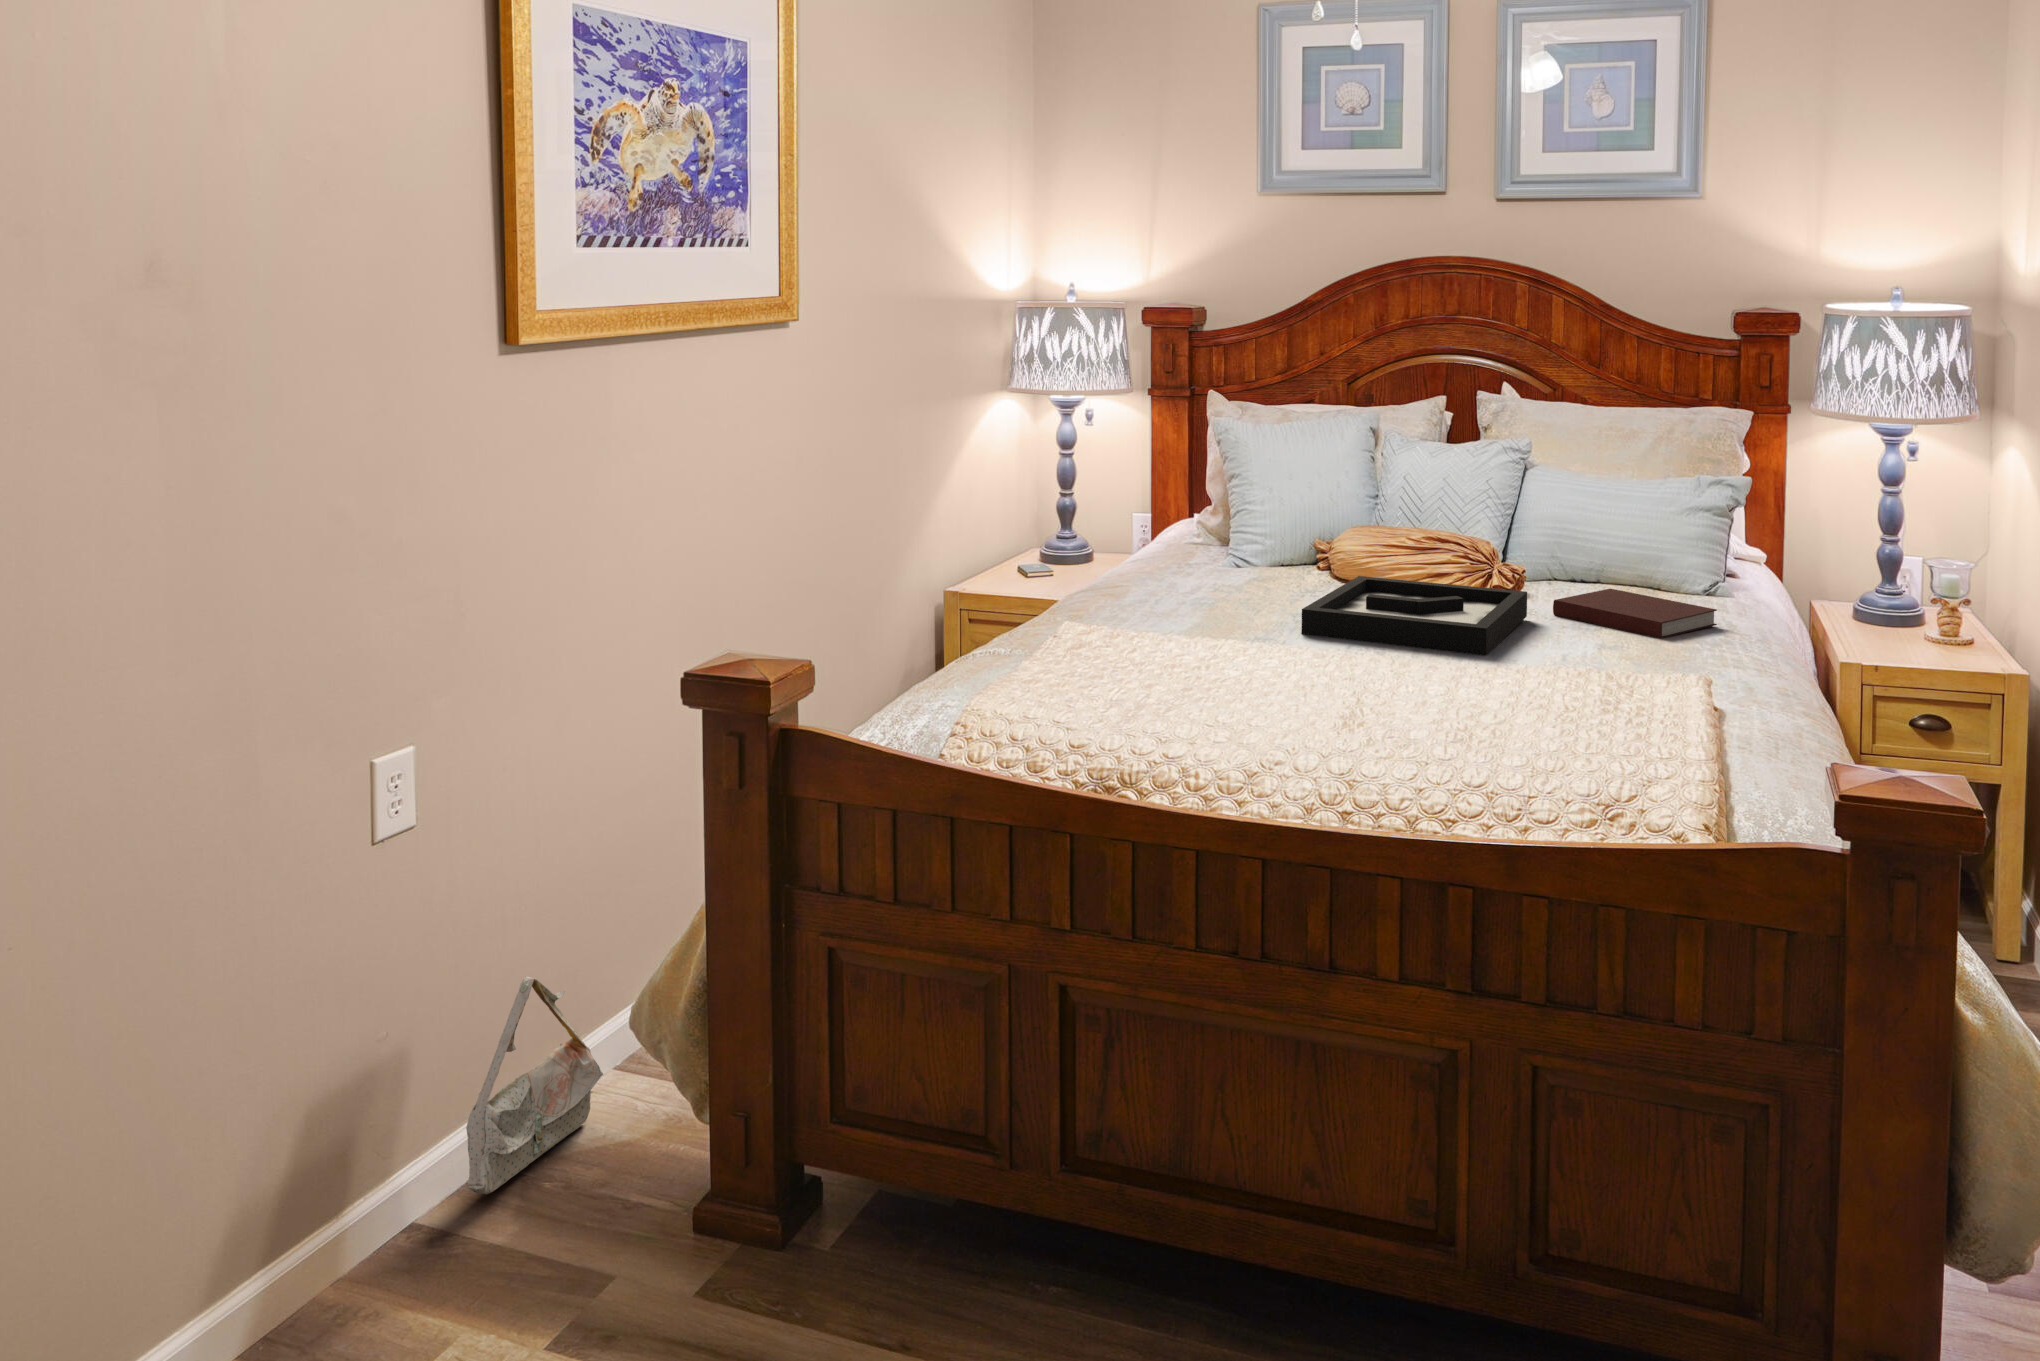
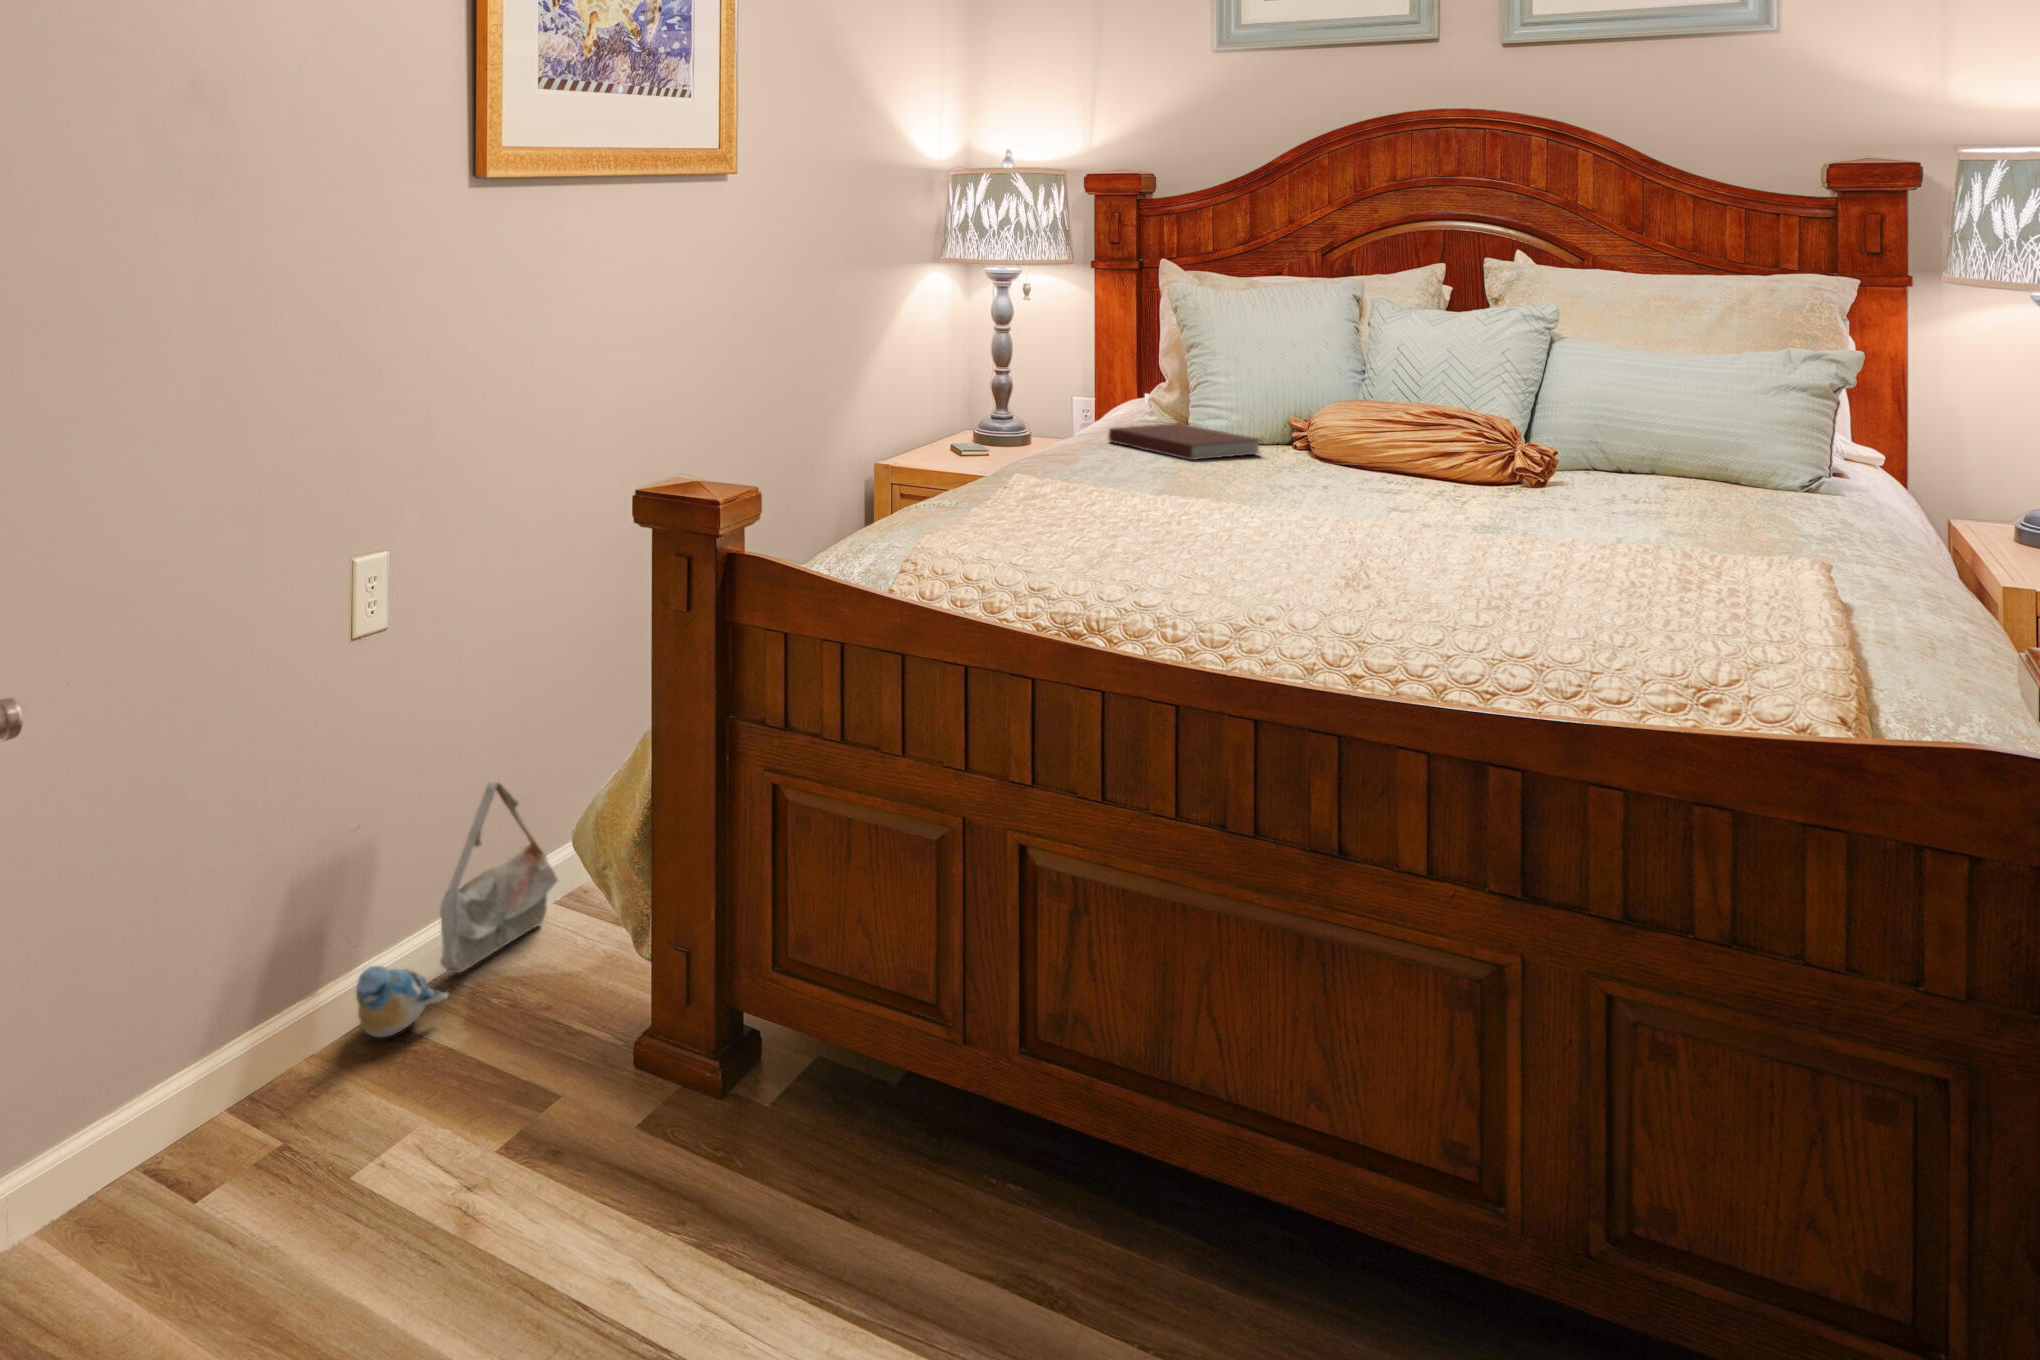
decorative tray: present [1302,576,1527,656] -> none [1279,450,1555,534]
notebook: present [1553,589,1717,639] -> present [1109,423,1260,460]
plush toy: none [367,1201,476,1283] -> present [356,966,448,1038]

